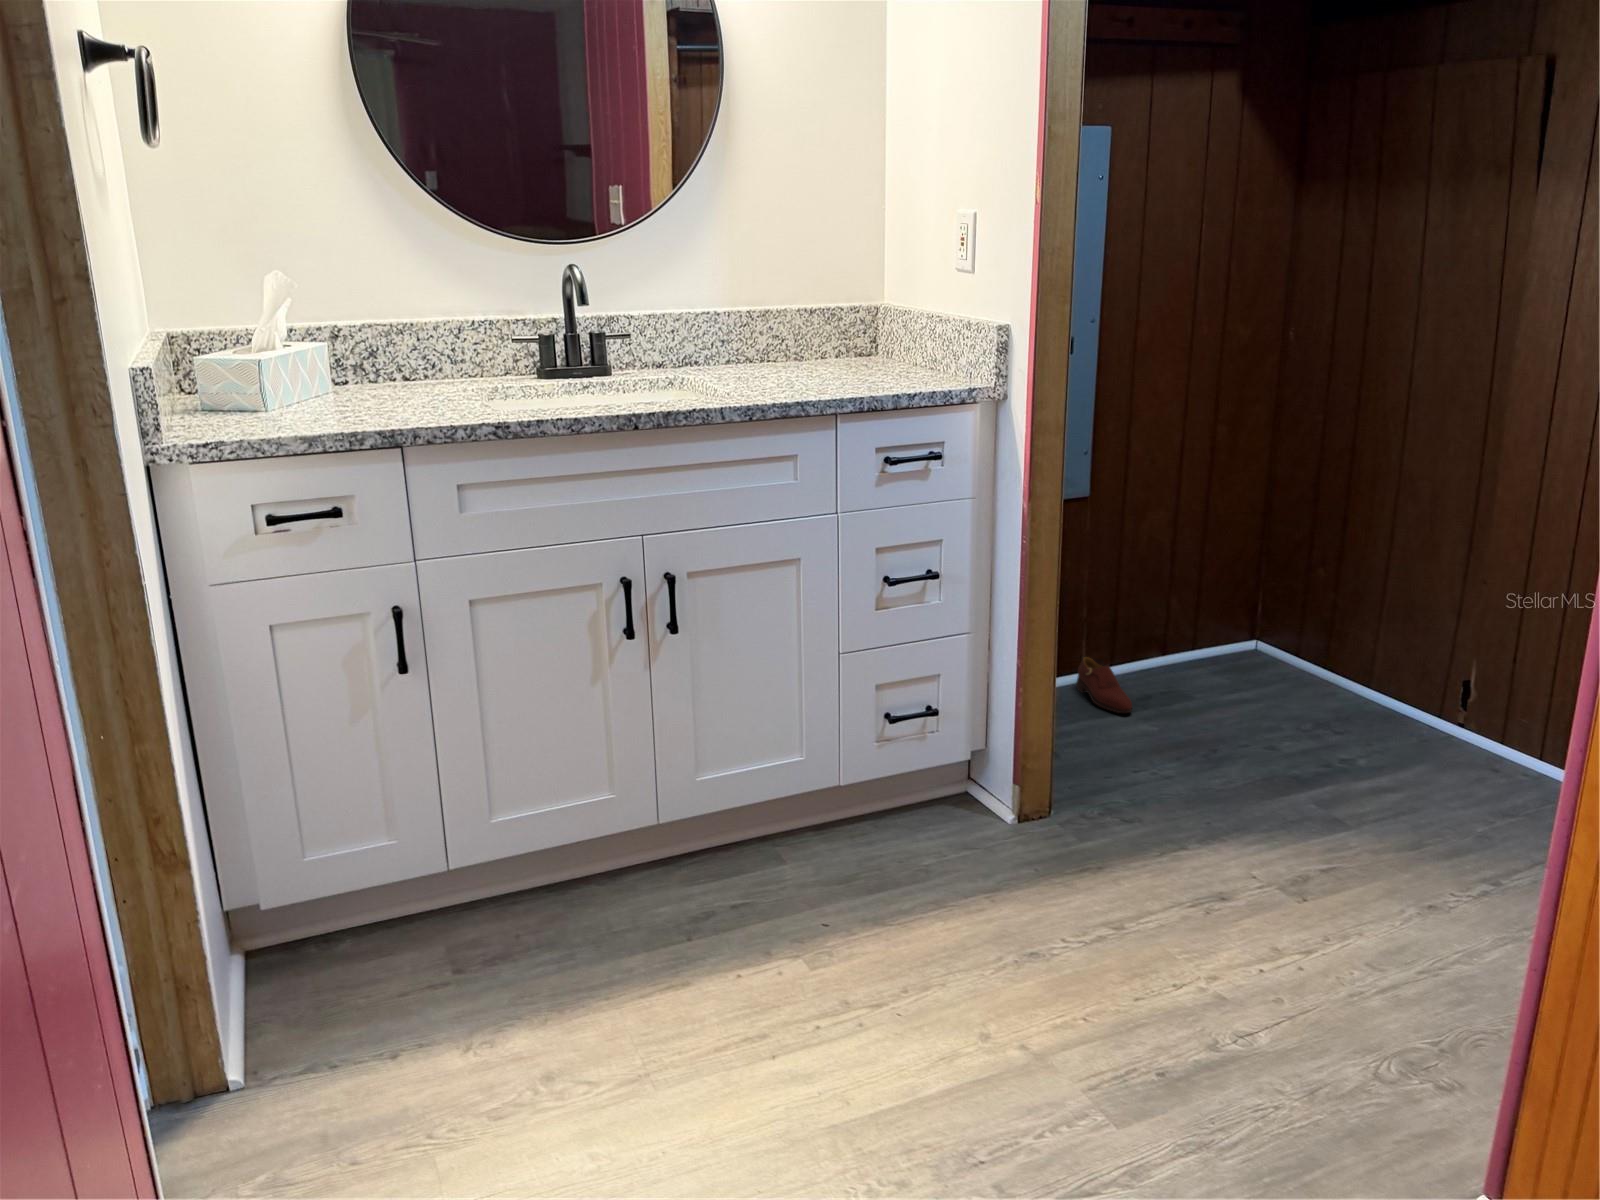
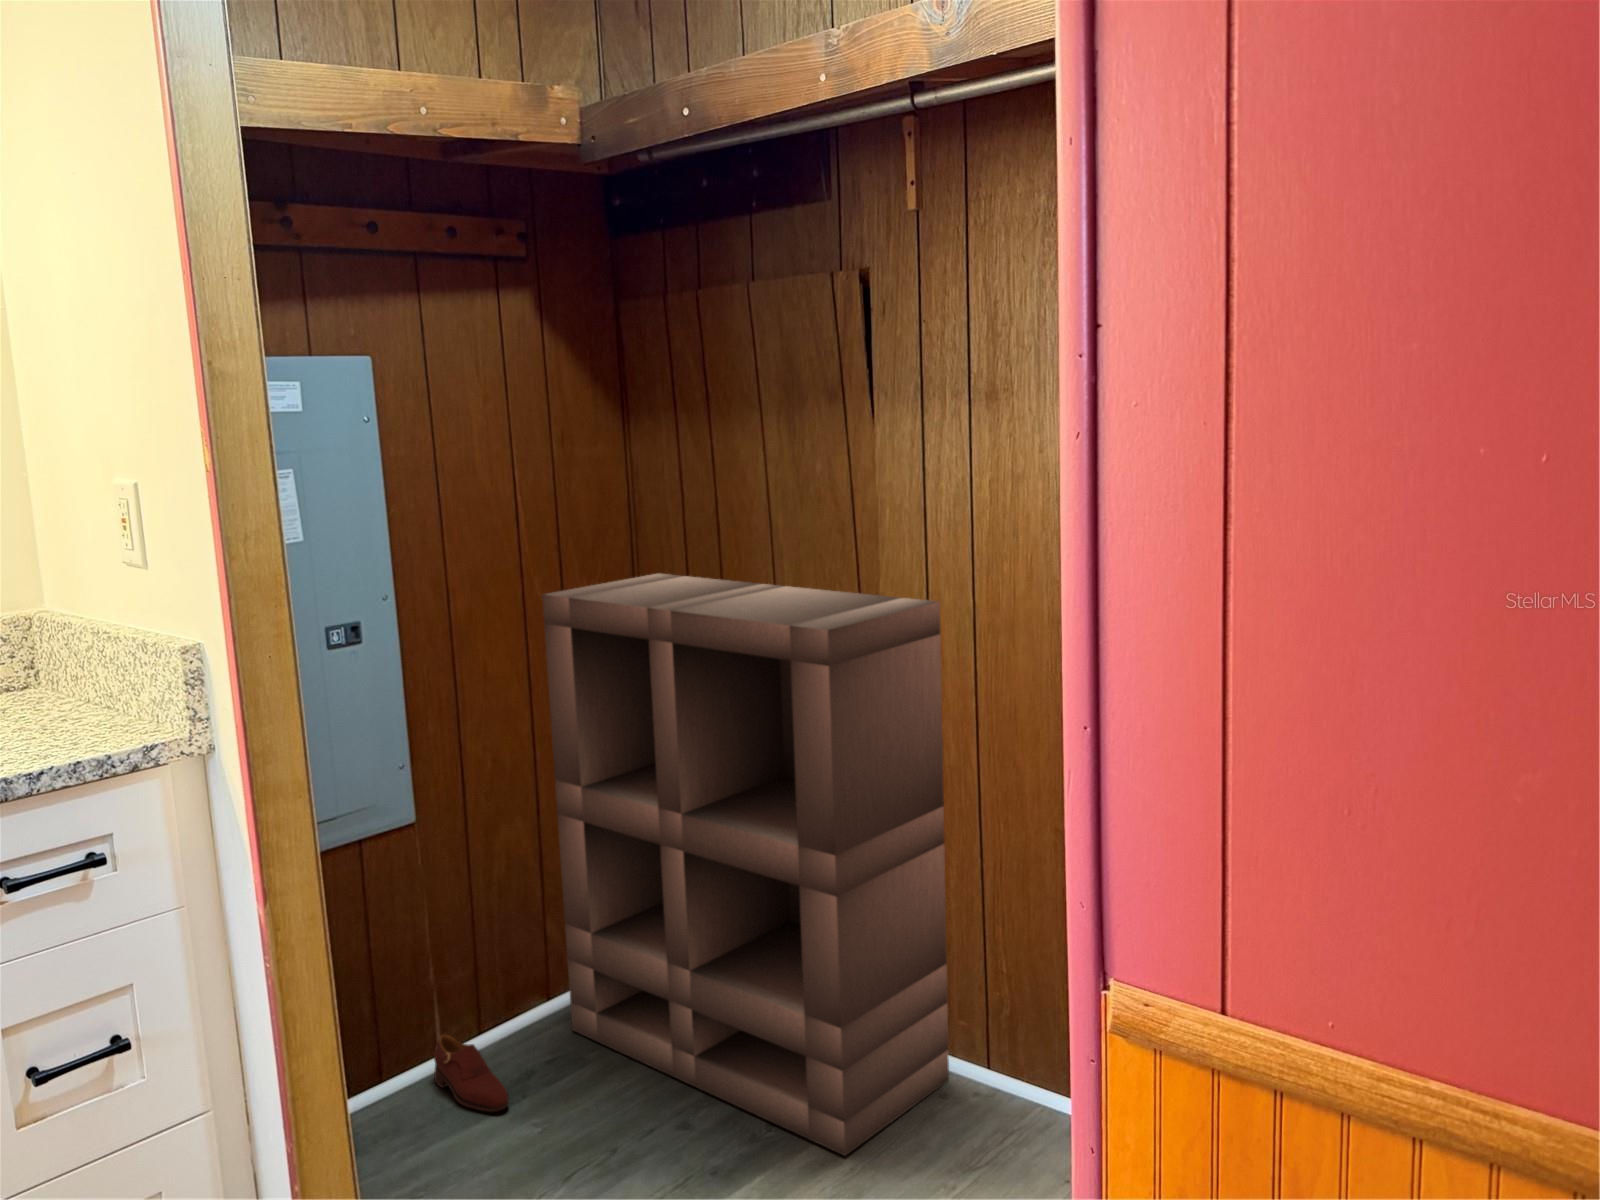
shelving unit: none [1181,323,1579,793] -> present [542,574,949,1156]

